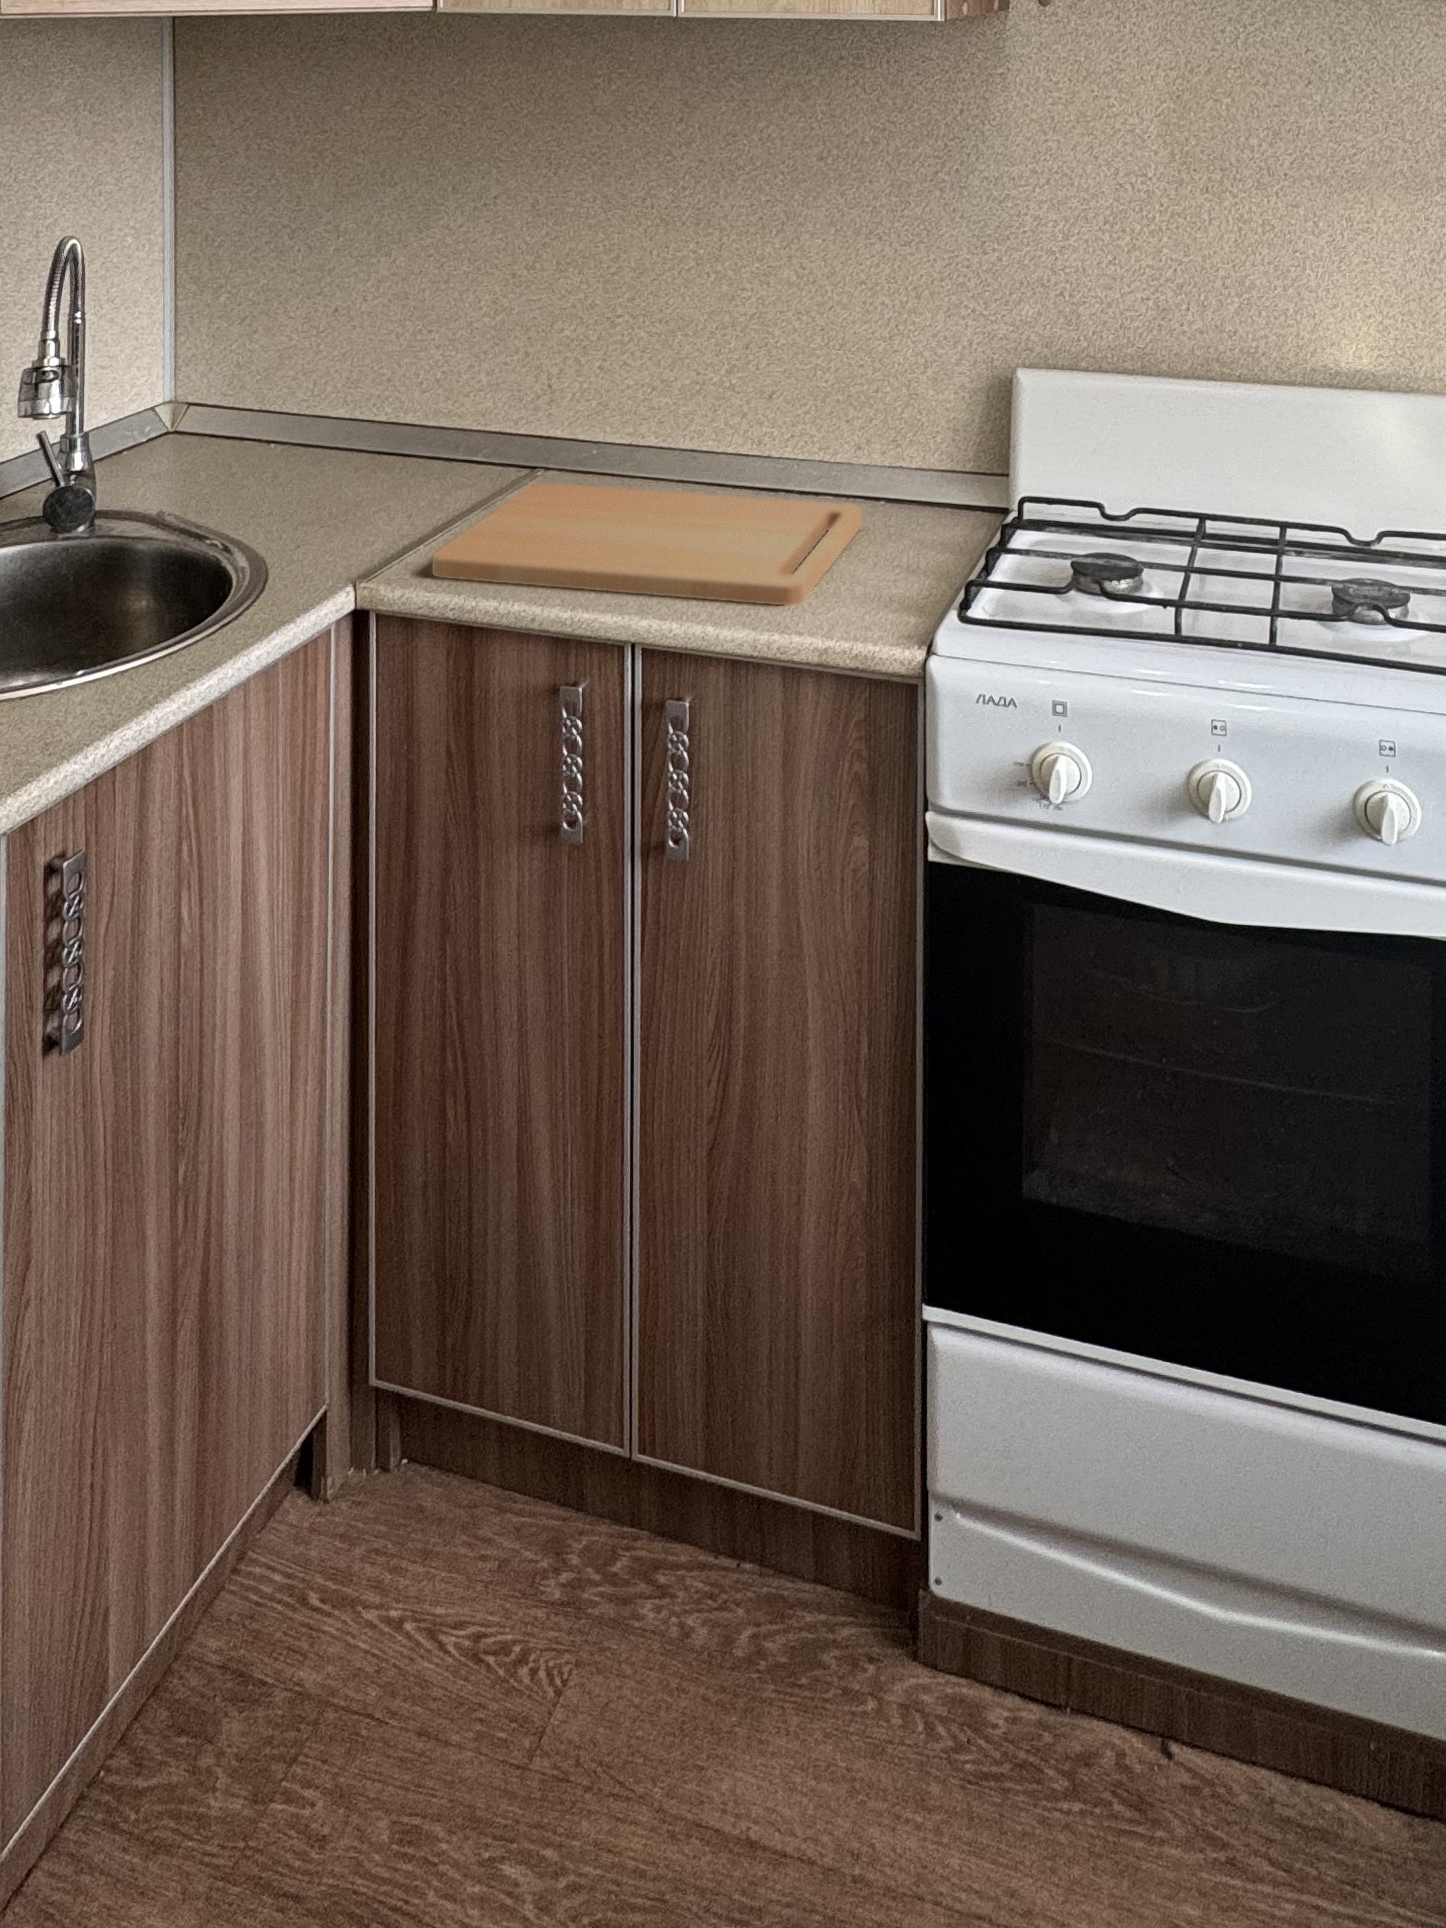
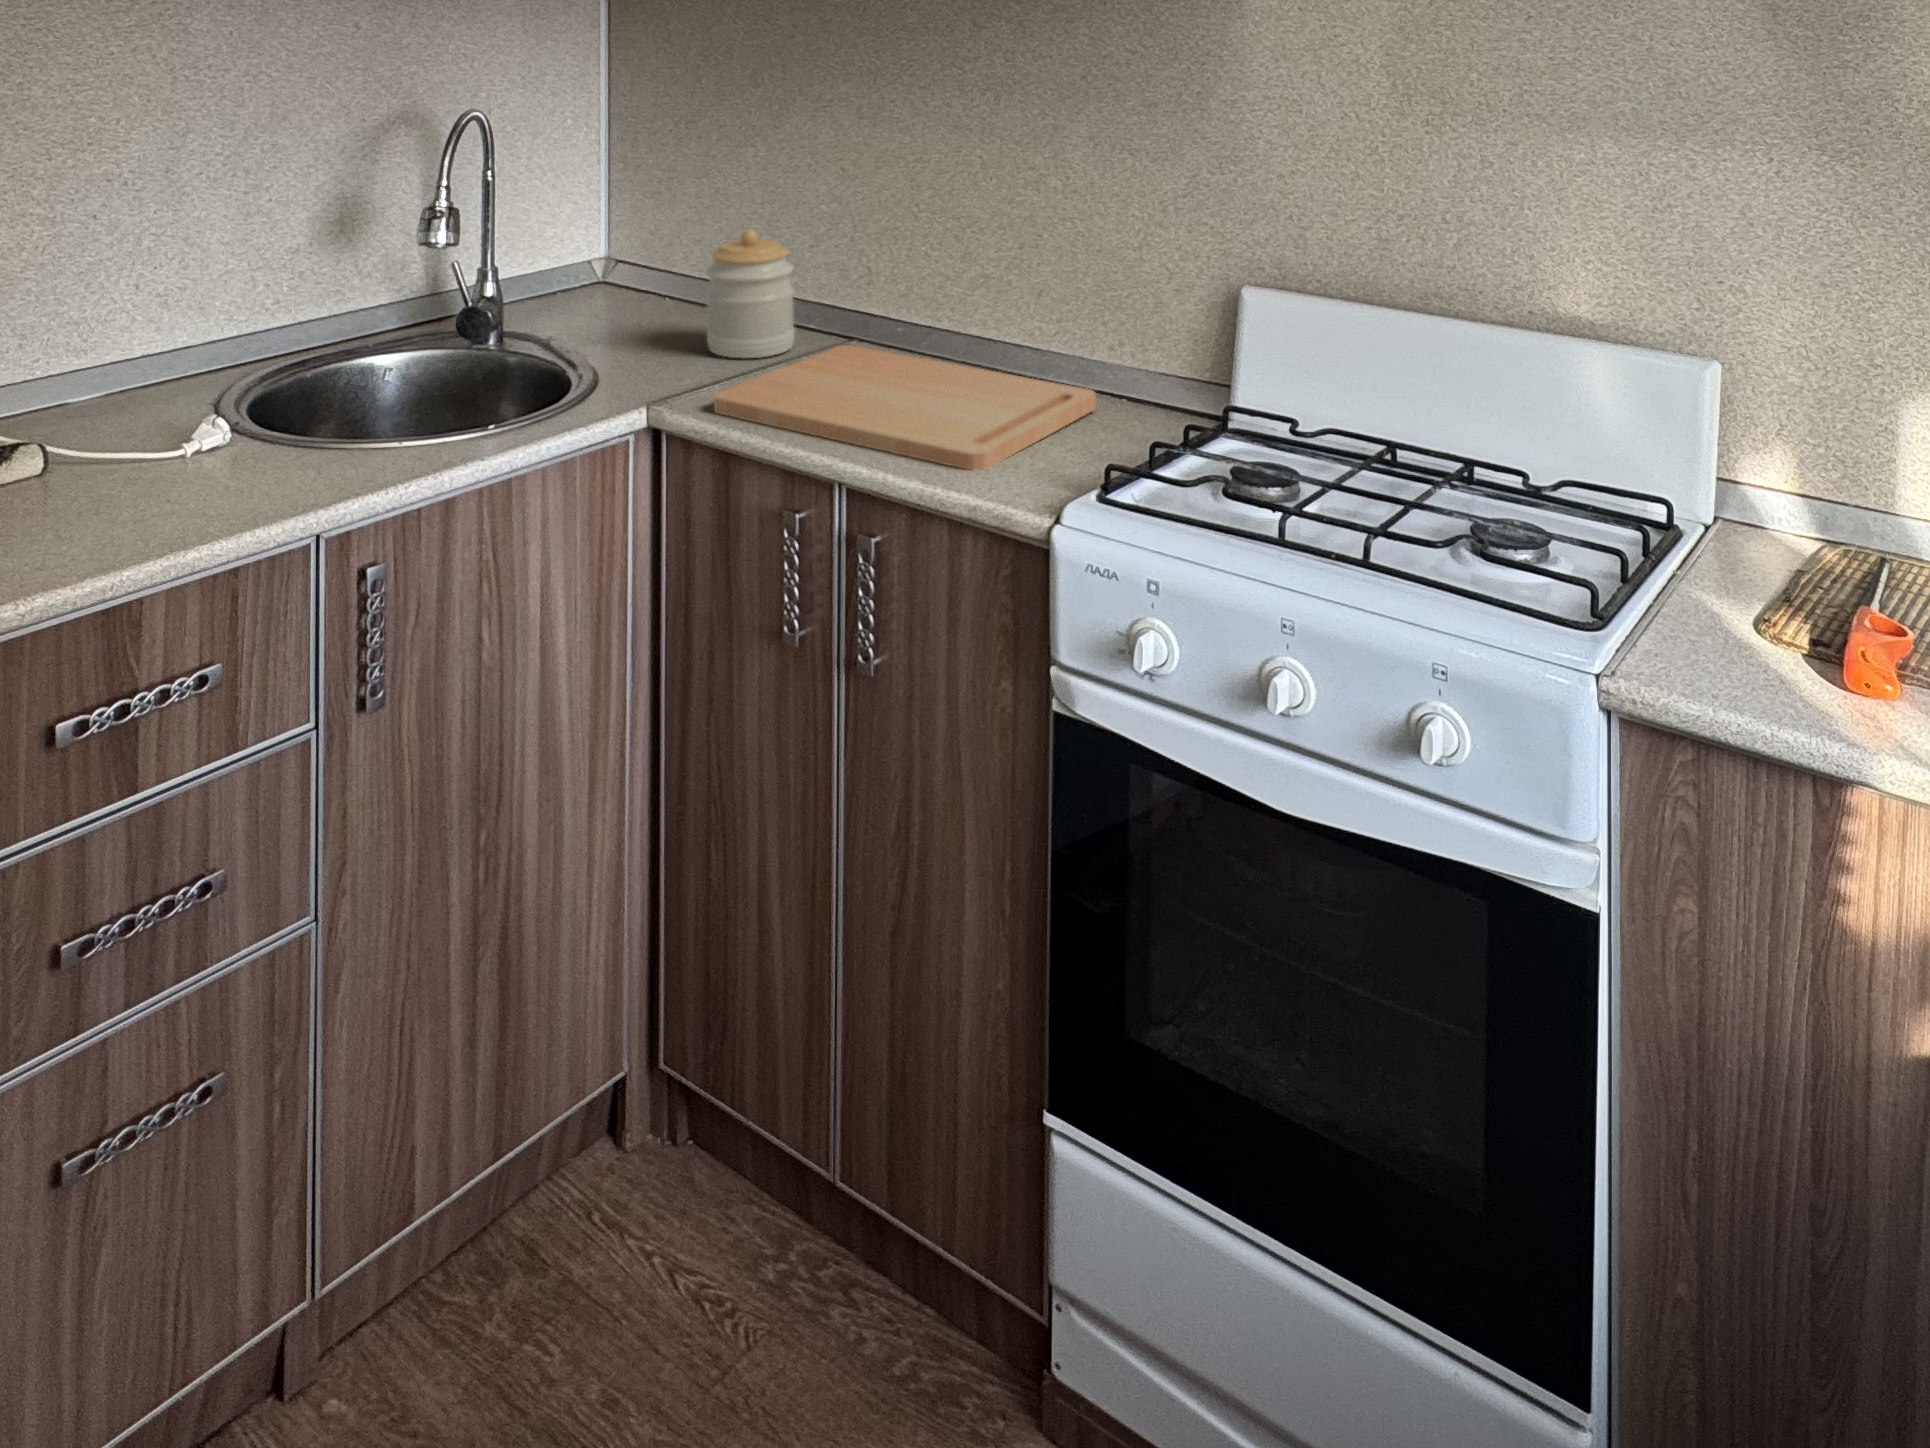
jar: none [357,357,465,512] -> present [706,229,795,358]

